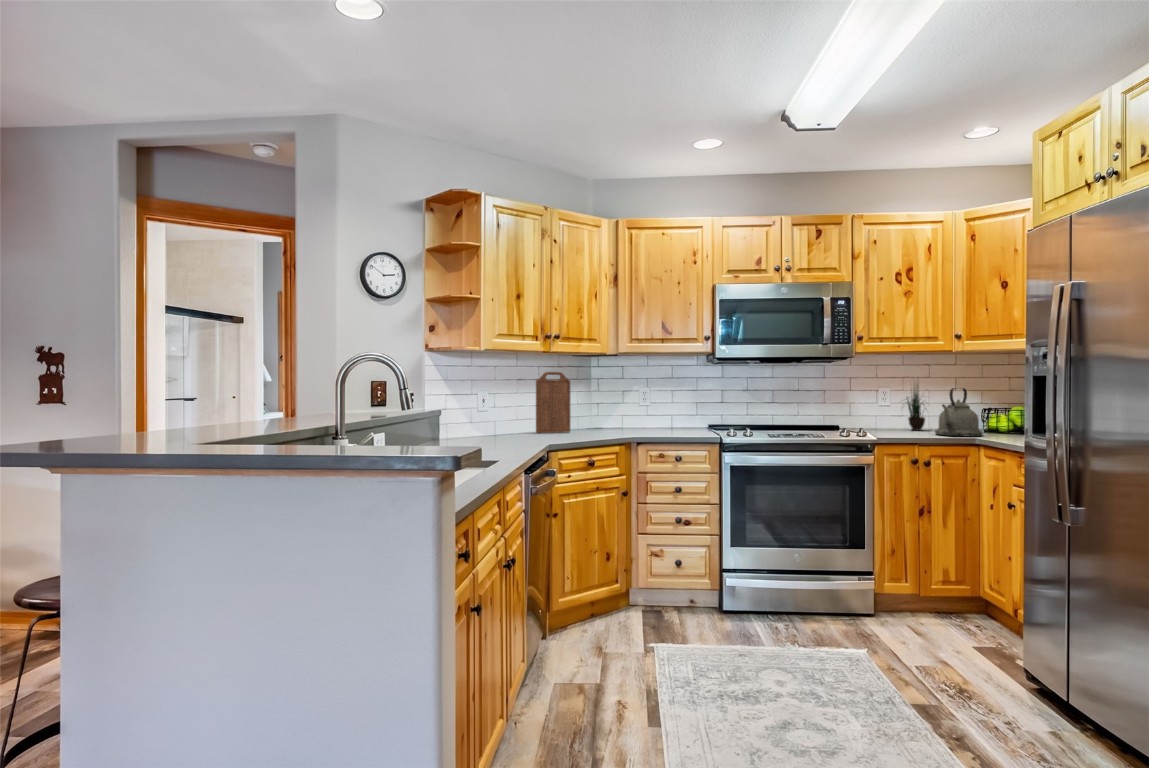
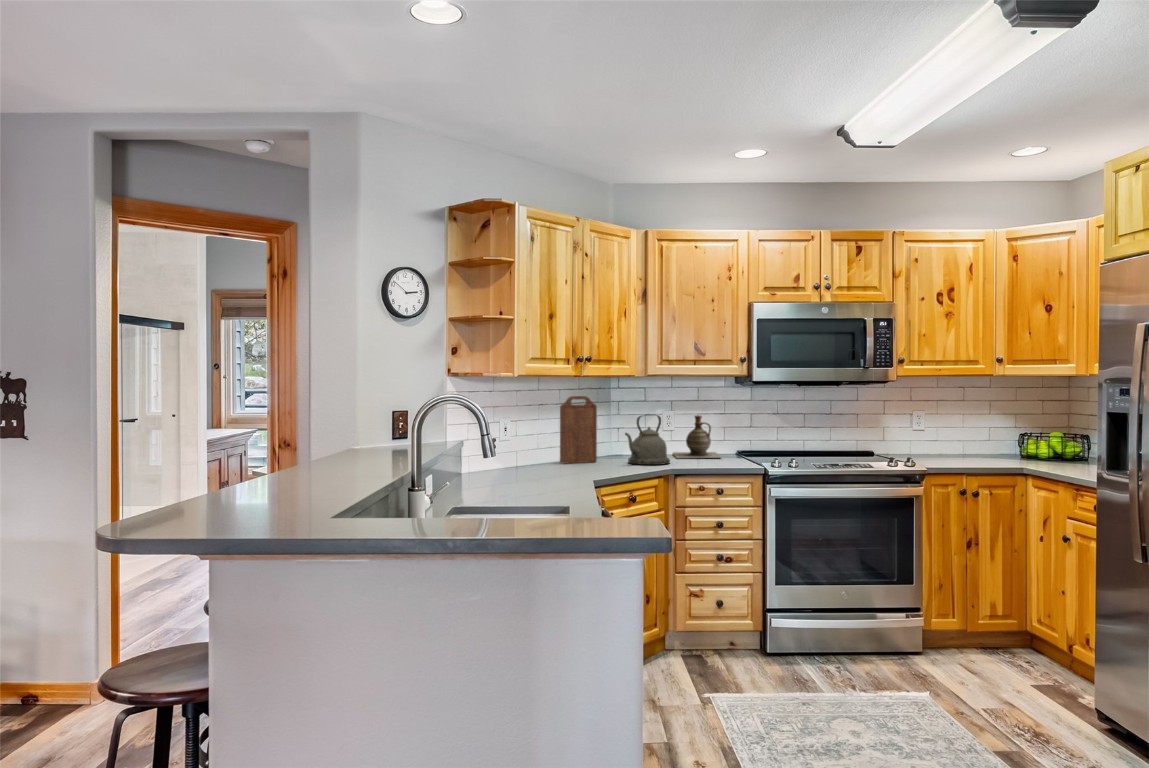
potted plant: present [906,386,925,430] -> none [936,394,971,457]
kettle: present [935,388,983,436] -> present [625,415,670,465]
ceramic jug: none [647,391,689,430] -> present [673,416,720,458]

